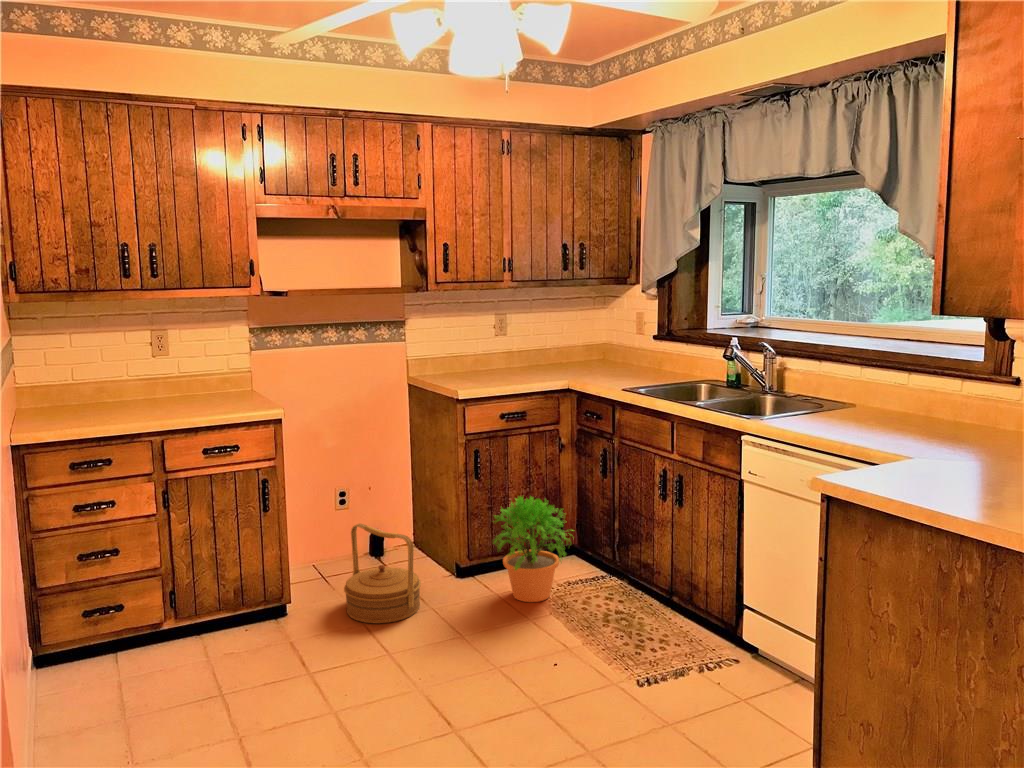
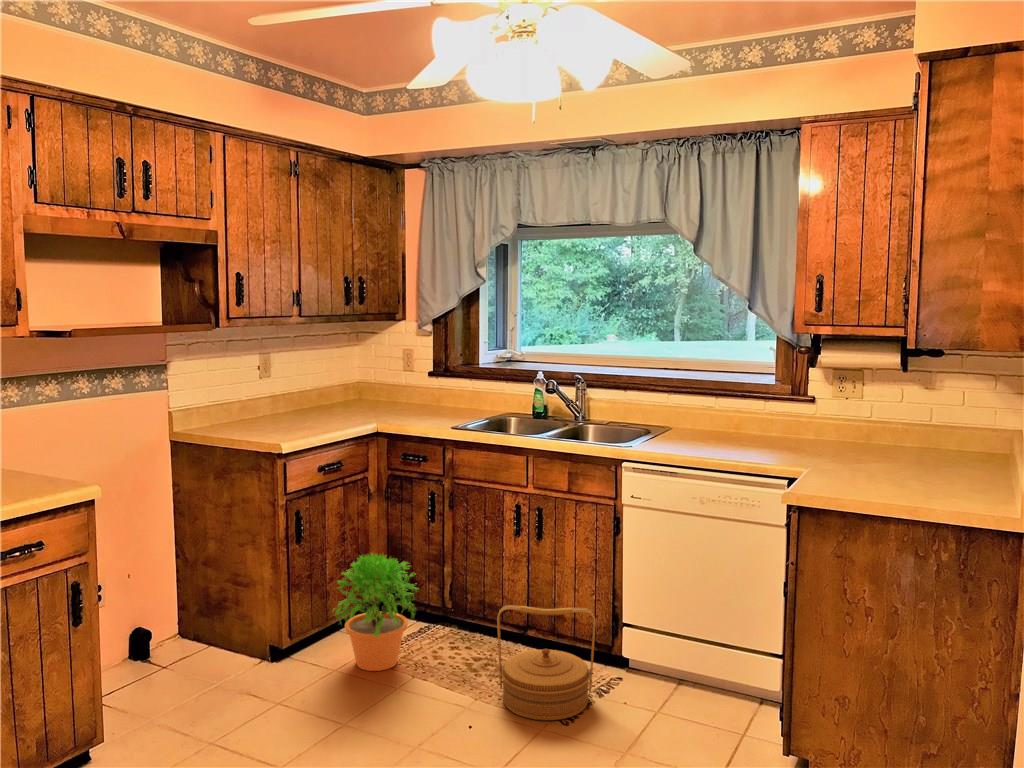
basket: present [344,524,421,623] -> present [497,605,596,720]

